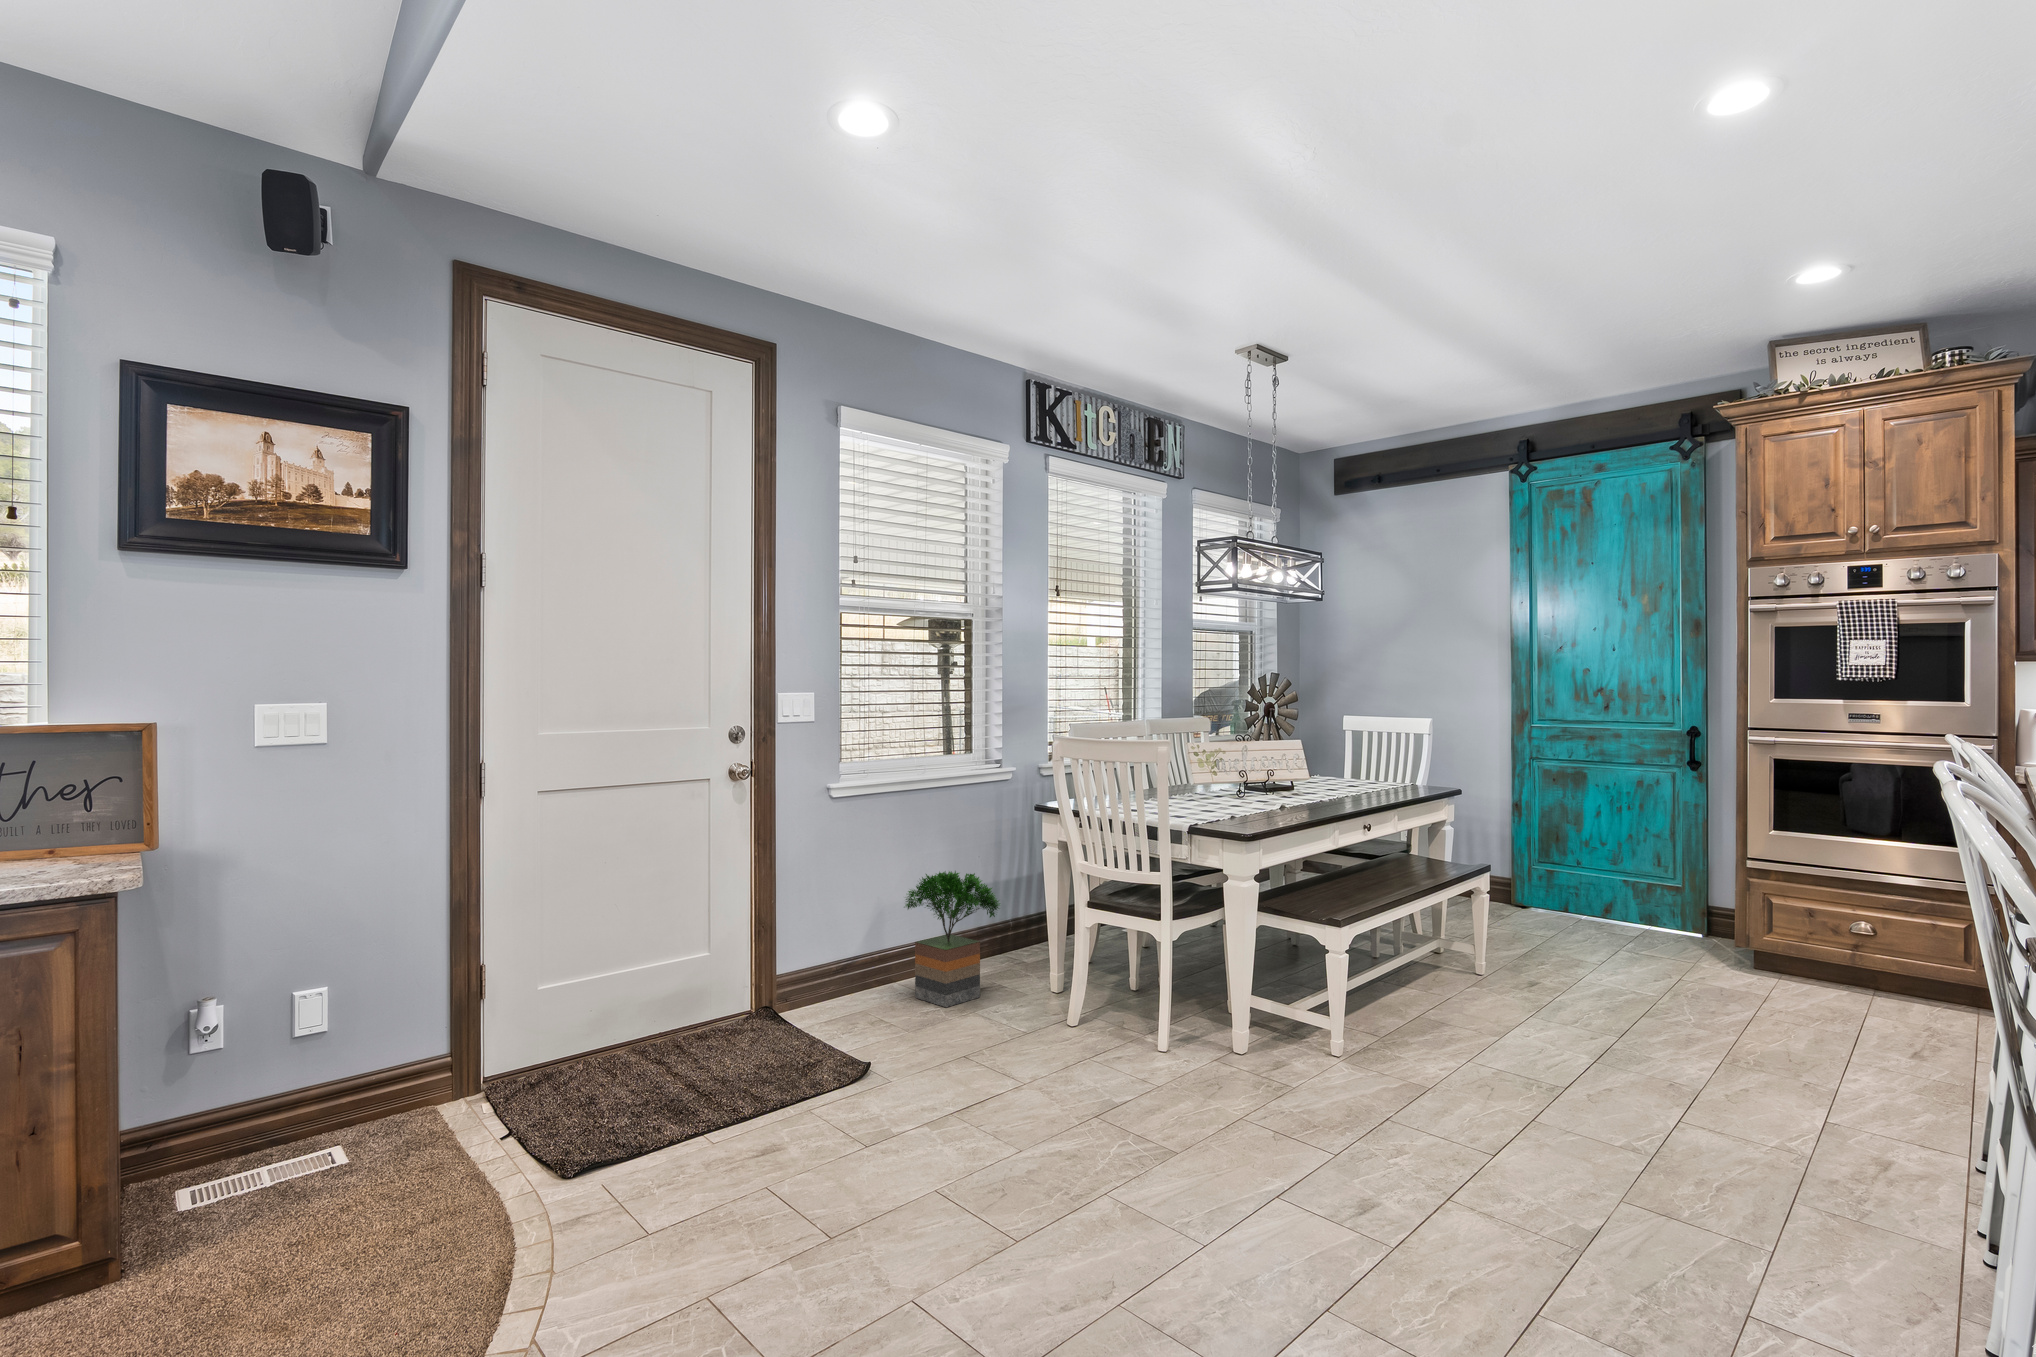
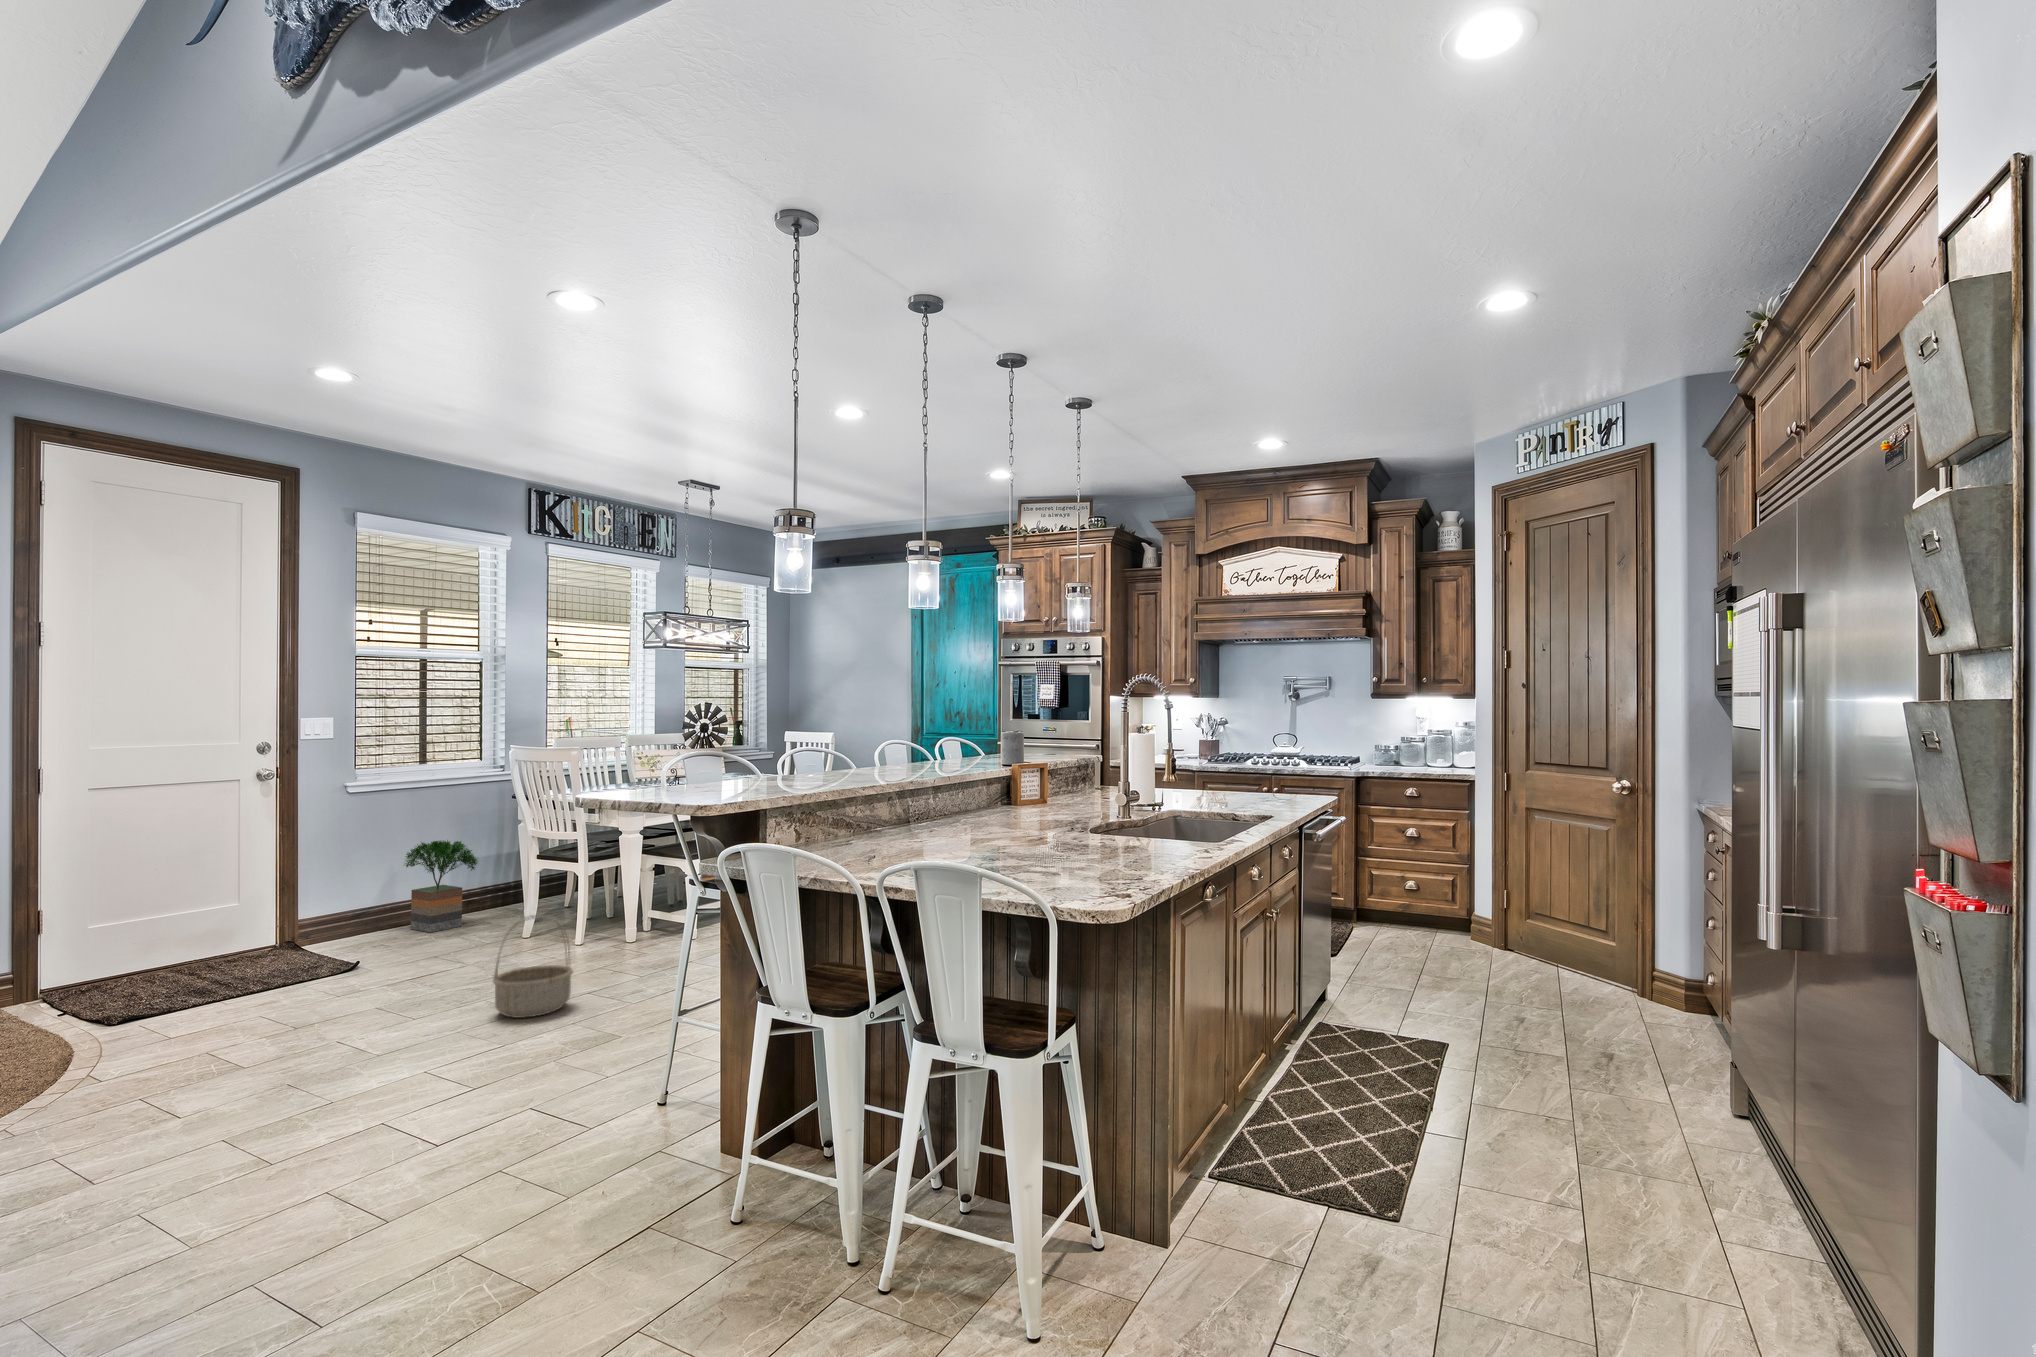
basket: none [1184,1055,1319,1259] -> present [493,915,573,1018]

